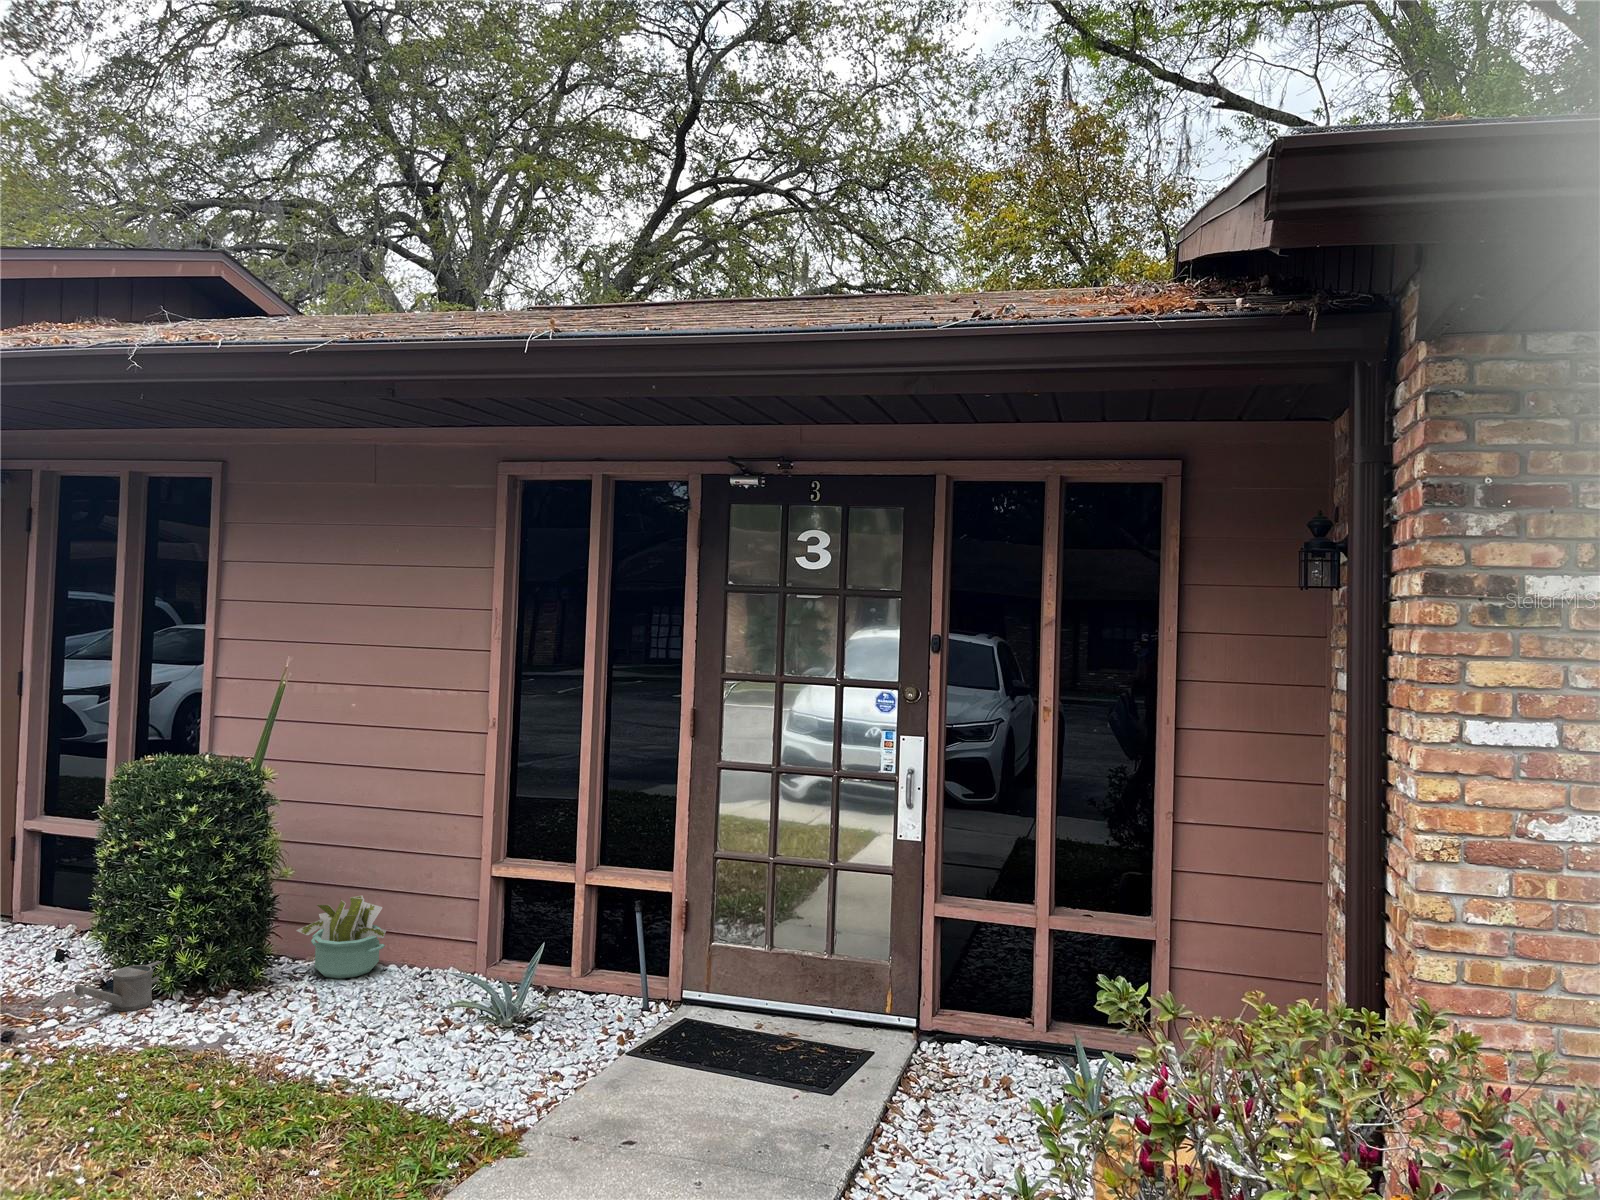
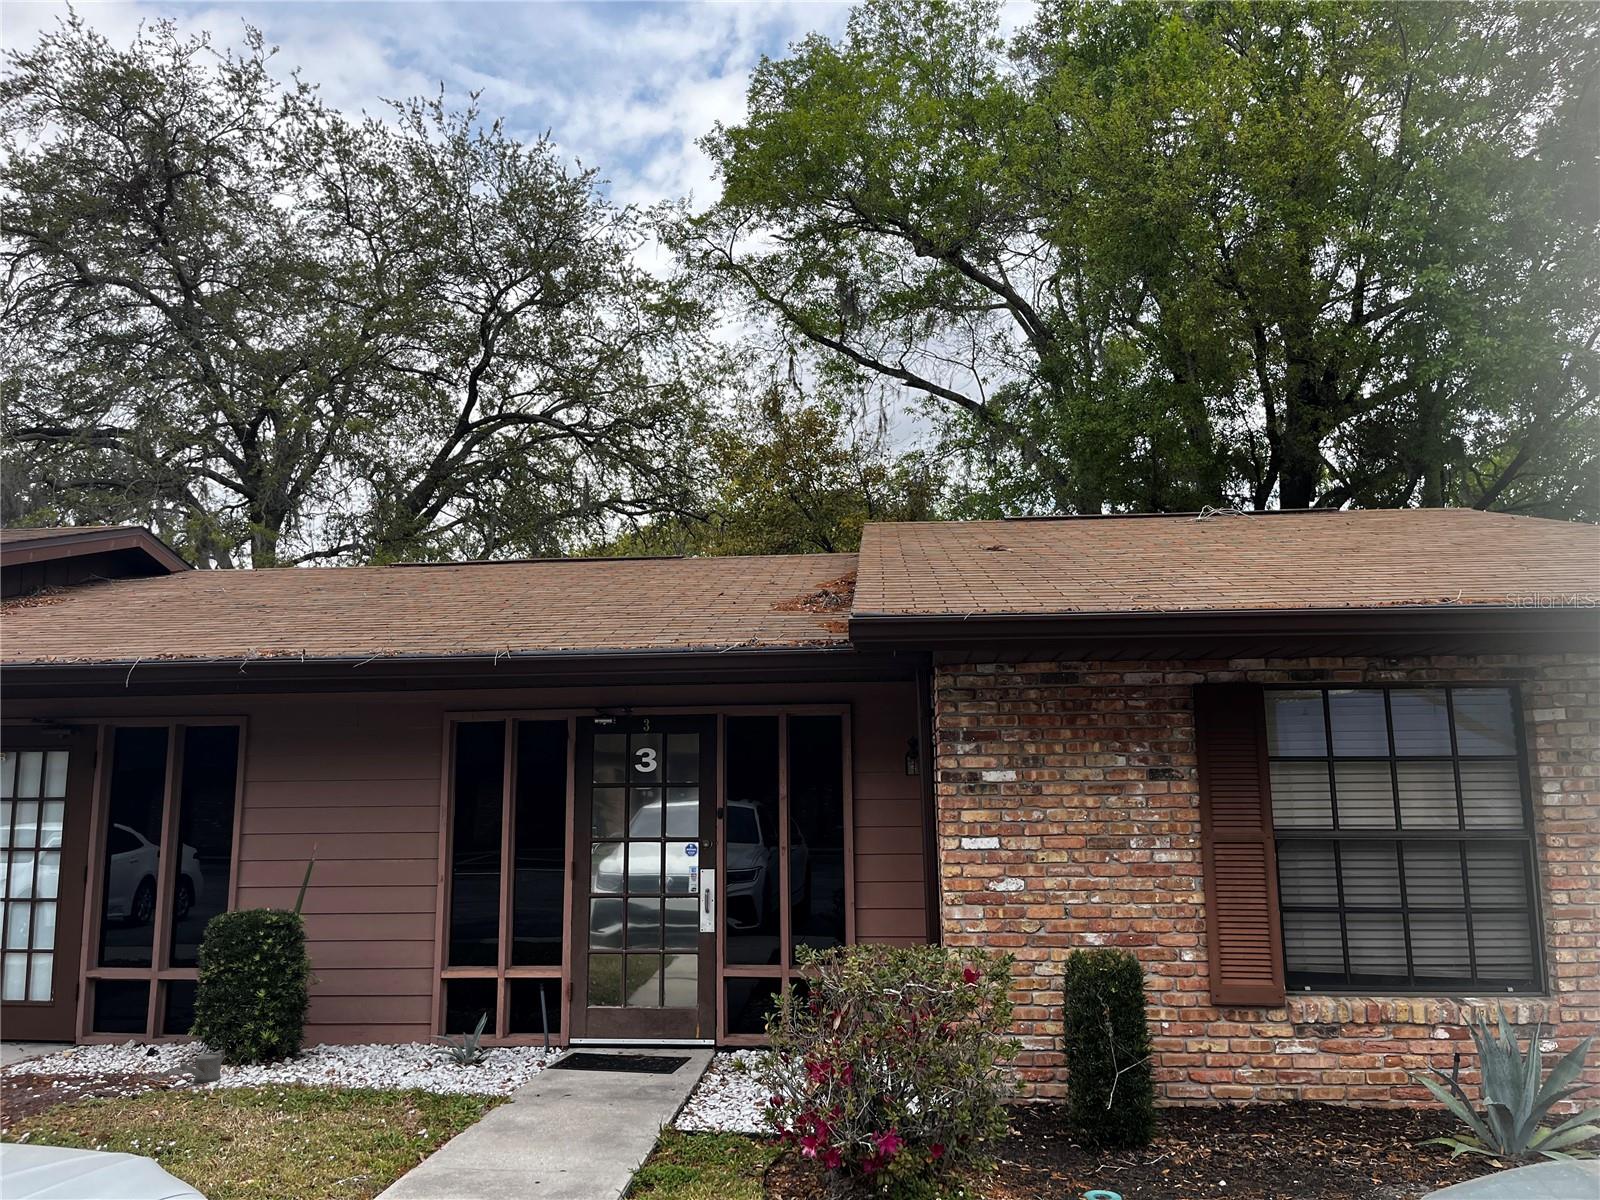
decorative plant: present [296,896,386,978] -> none [307,1002,368,1057]

